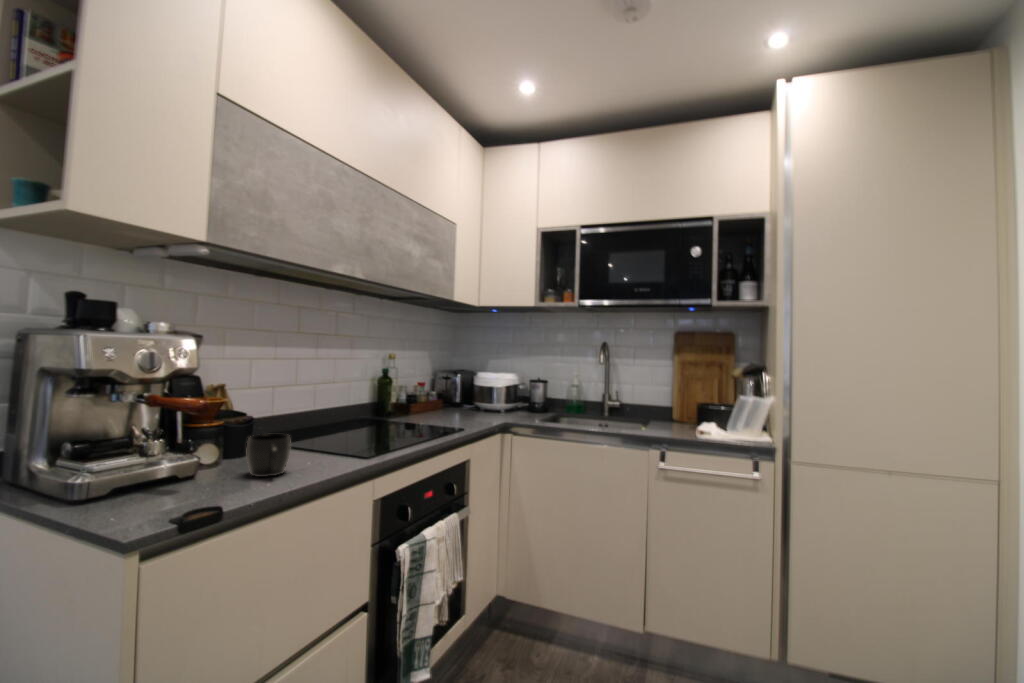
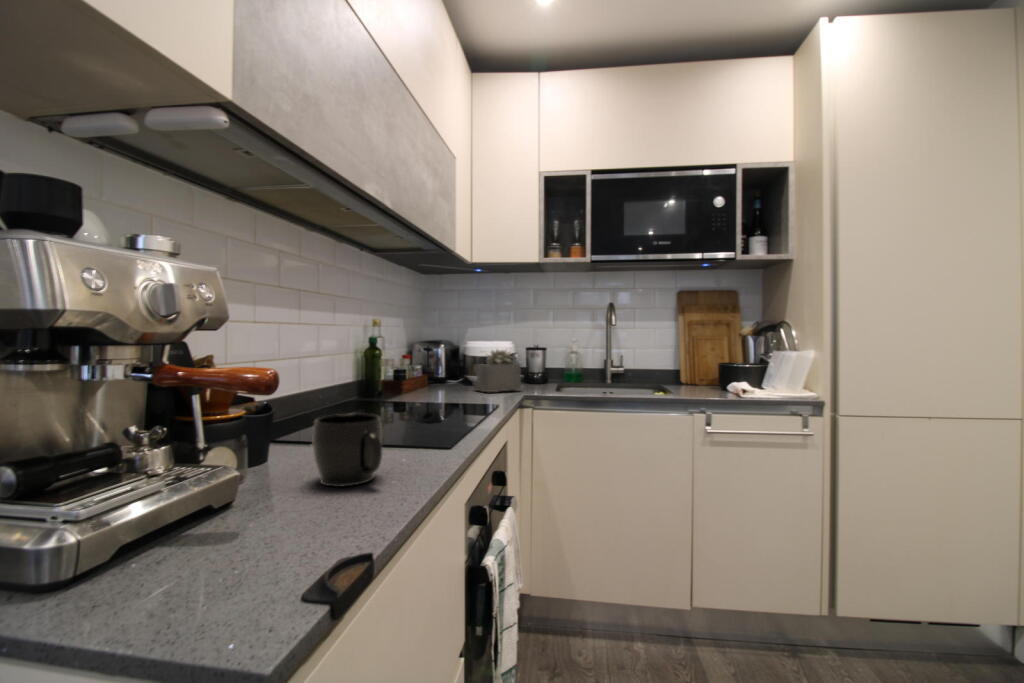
succulent plant: none [473,380,512,418] -> present [473,350,521,392]

